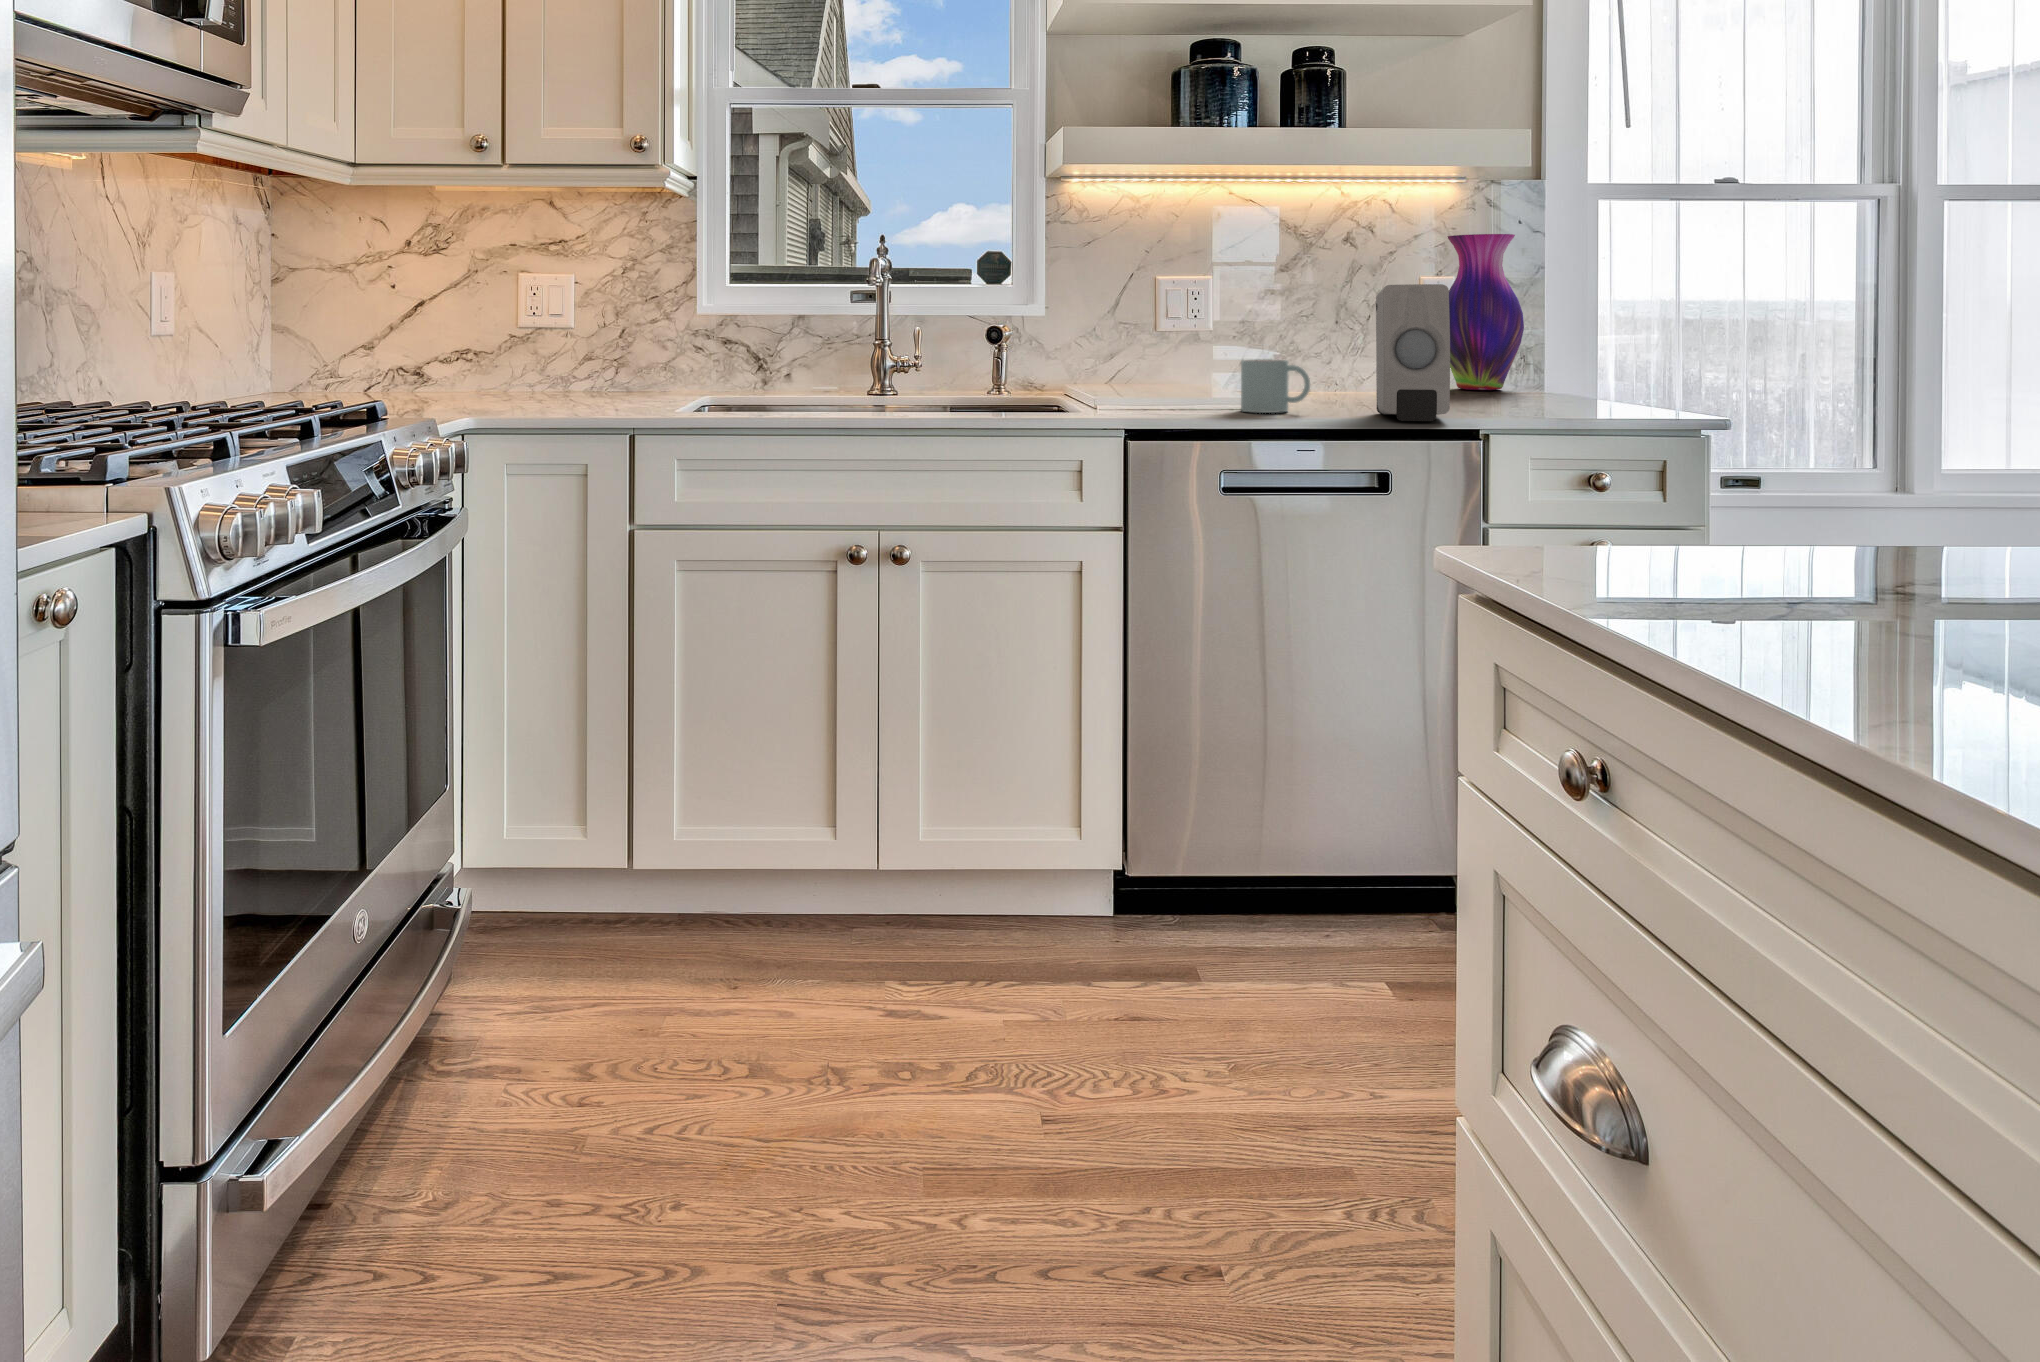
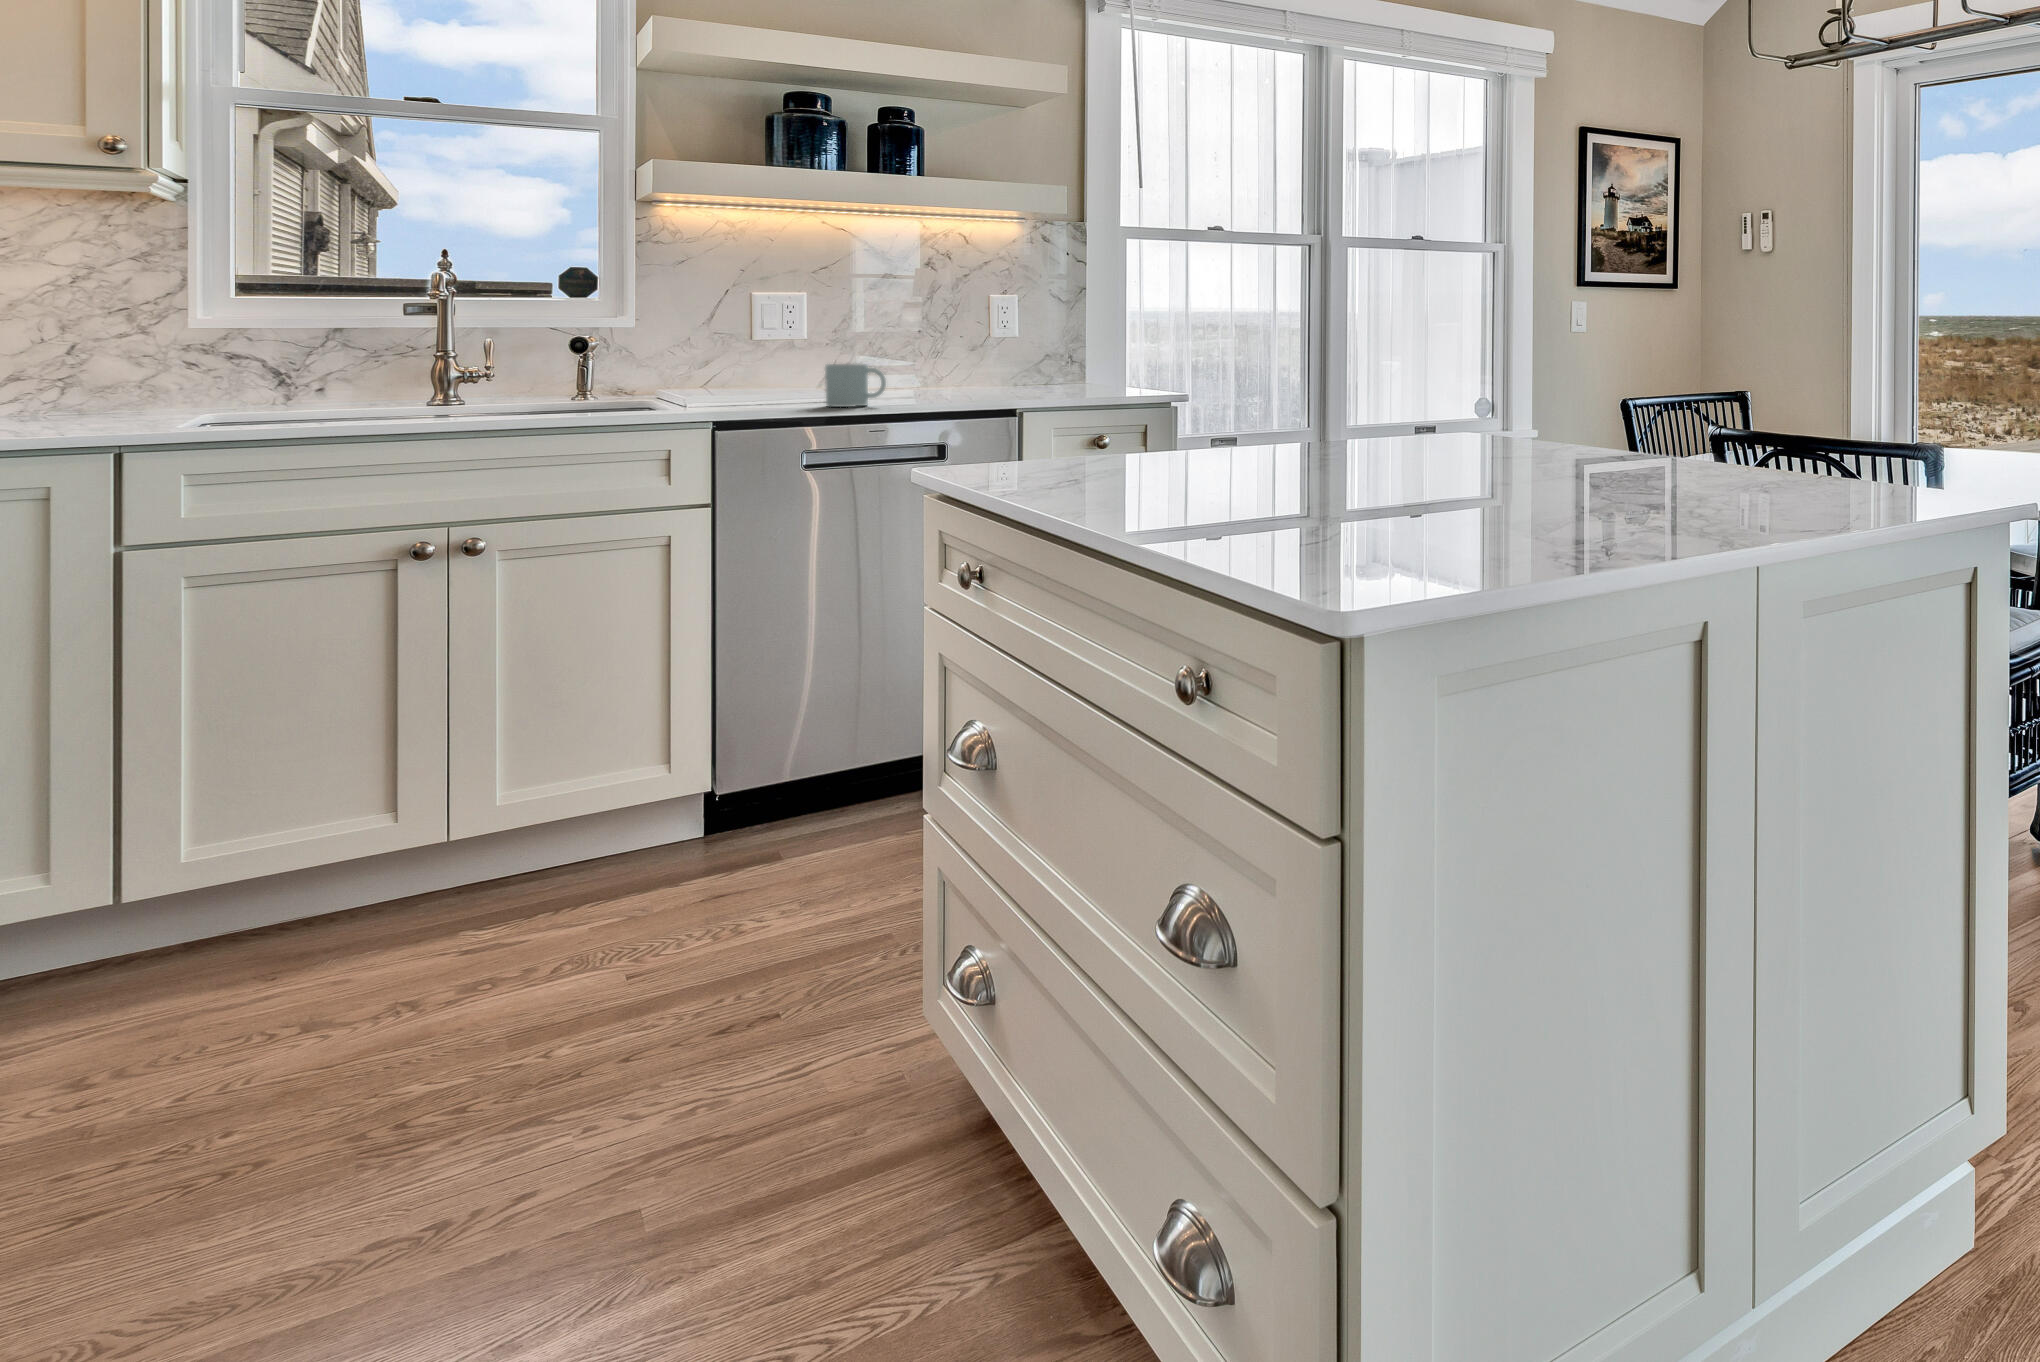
vase: present [1448,234,1524,390] -> none [1004,265,1071,386]
soap dispenser: present [1376,284,1450,421] -> none [941,304,996,409]

